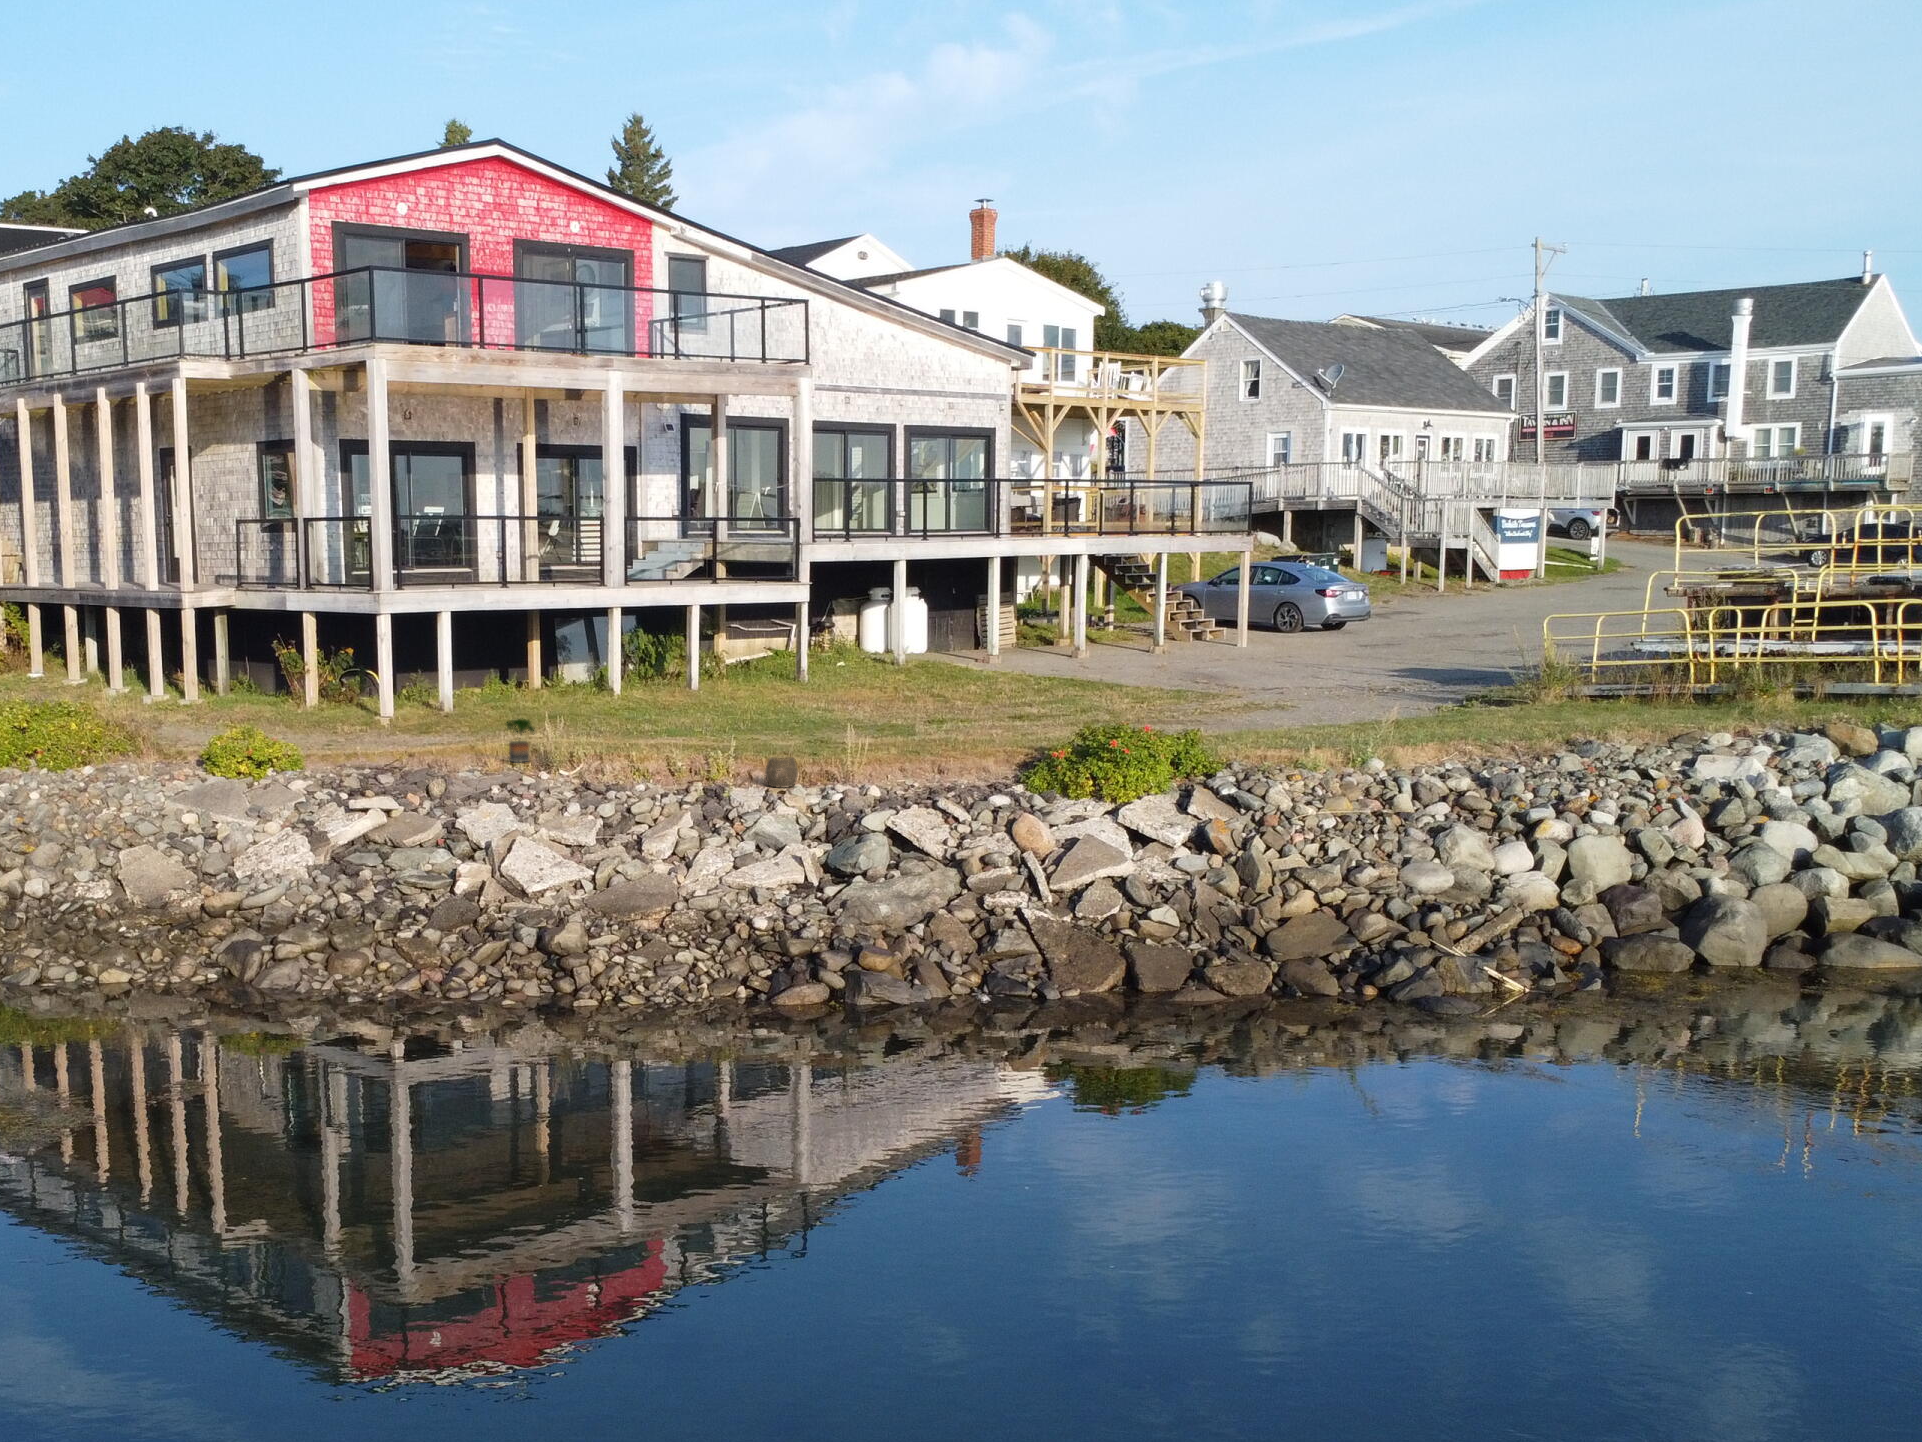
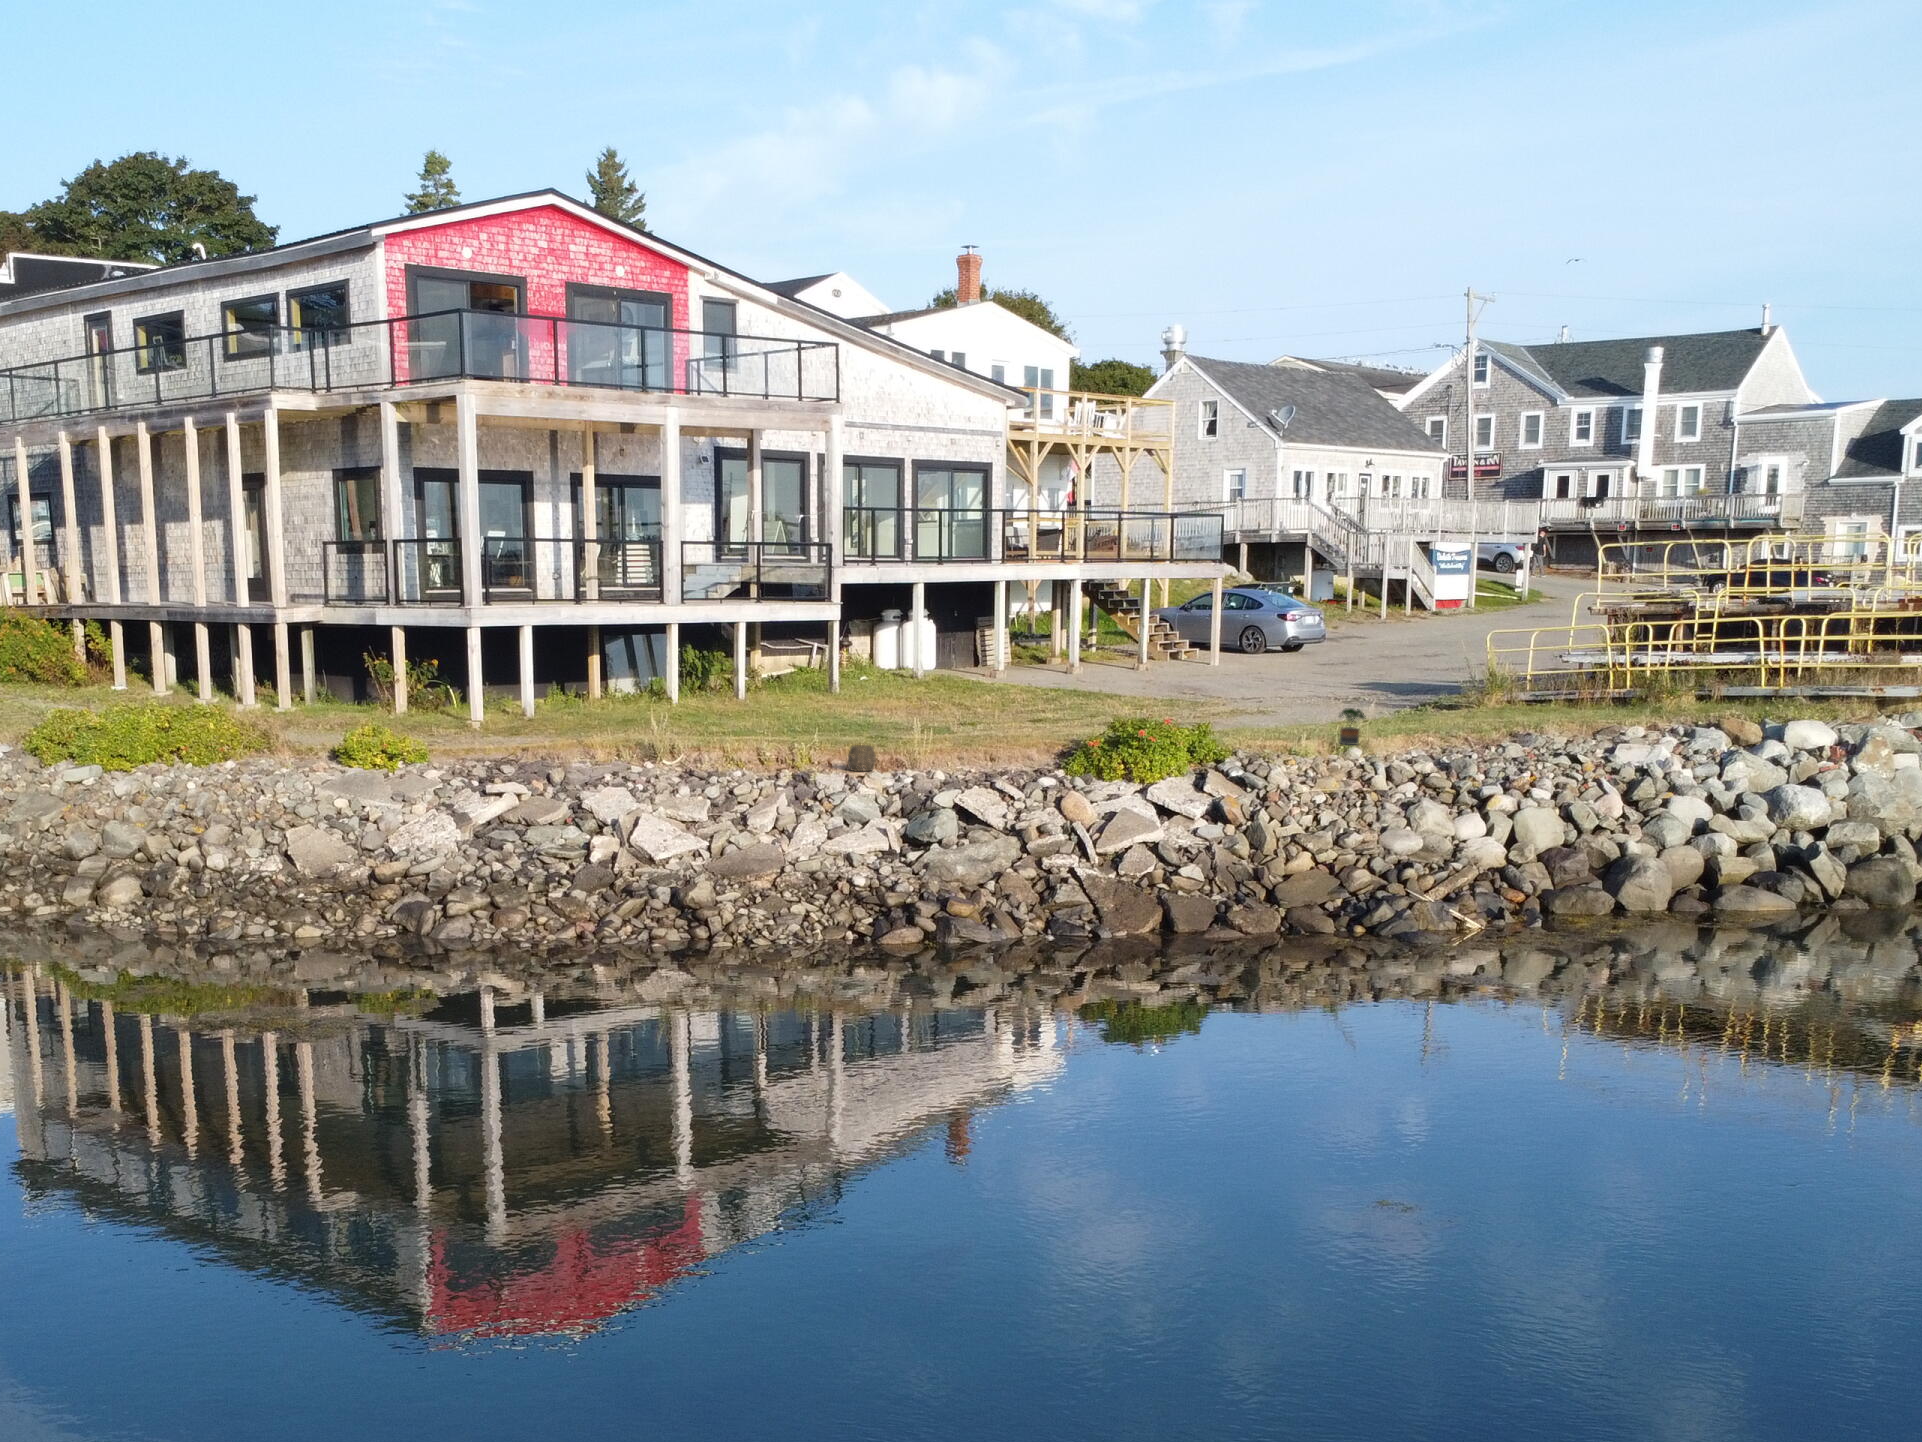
potted tree: present [506,718,535,763] -> present [1340,708,1366,745]

